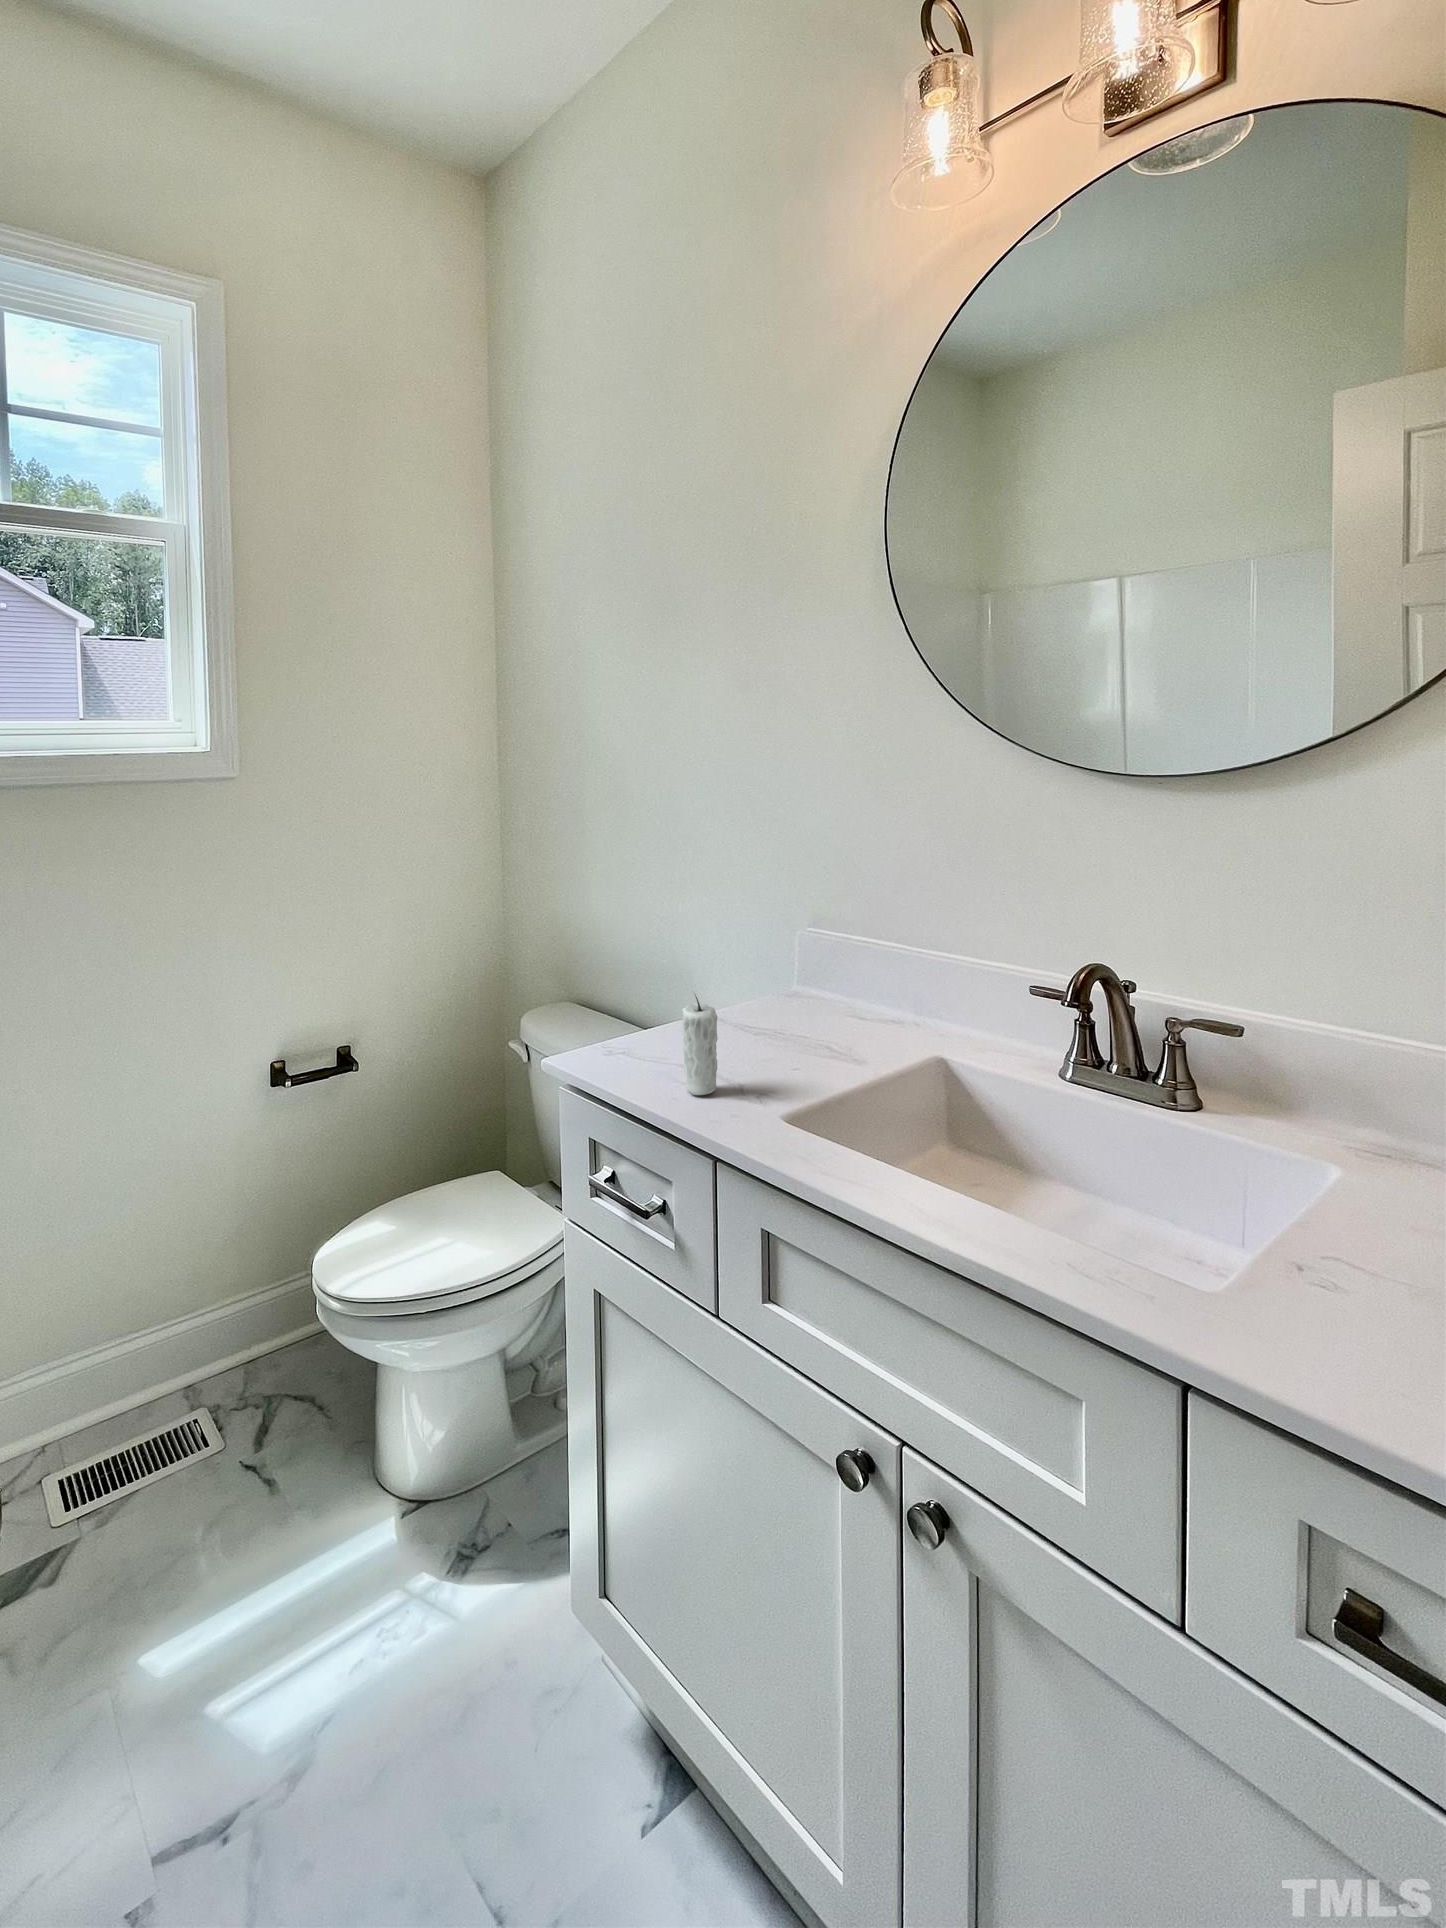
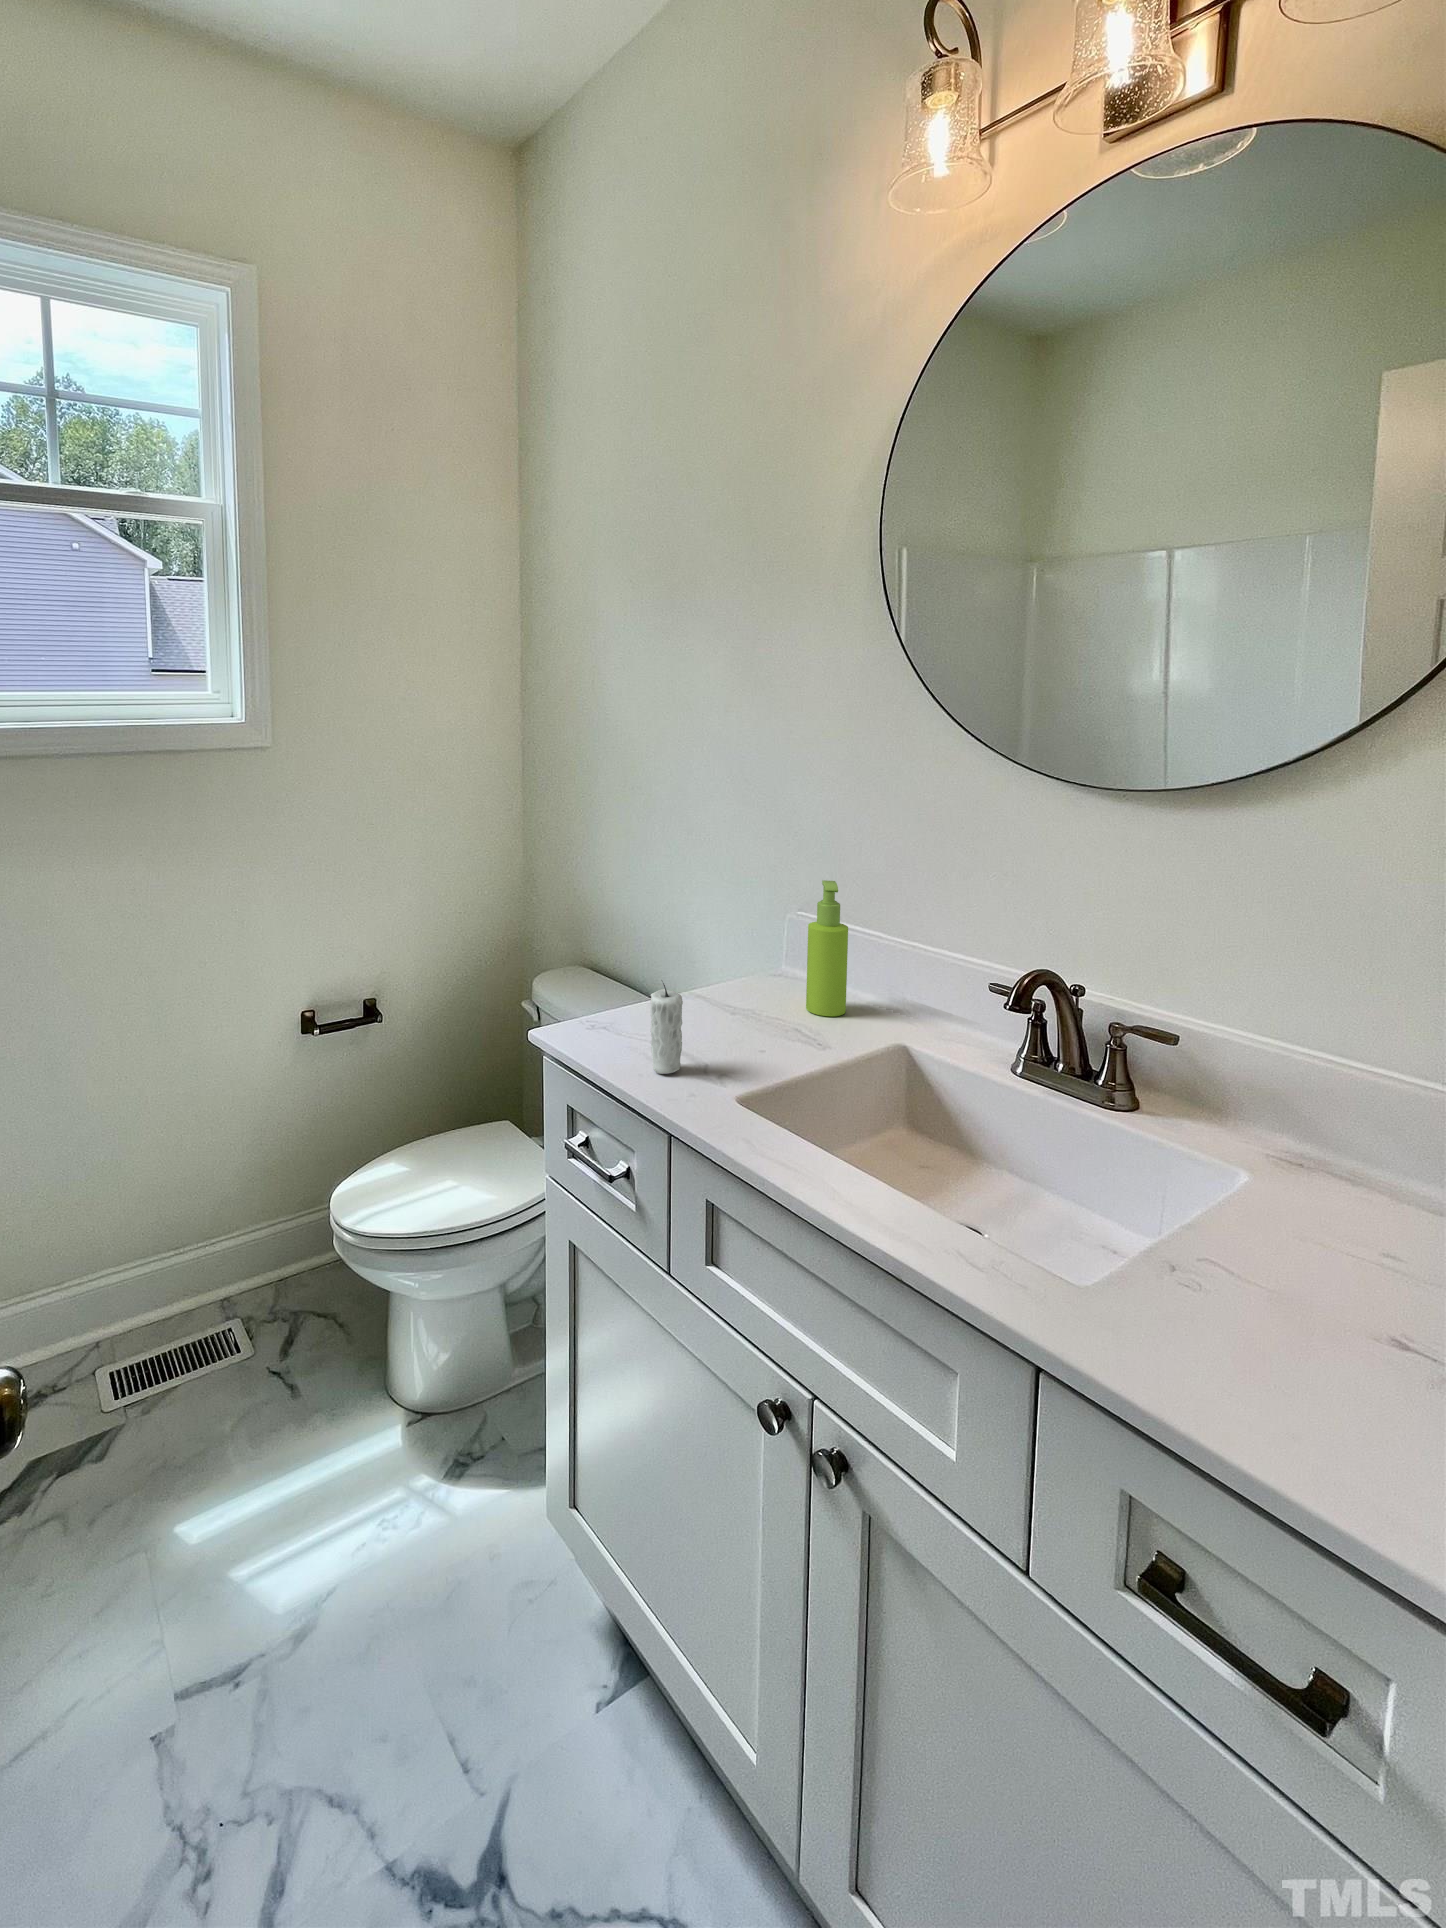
soap dispenser: none [833,889,876,1033] -> present [806,880,848,1016]

